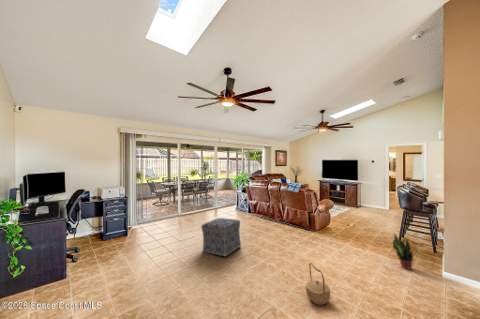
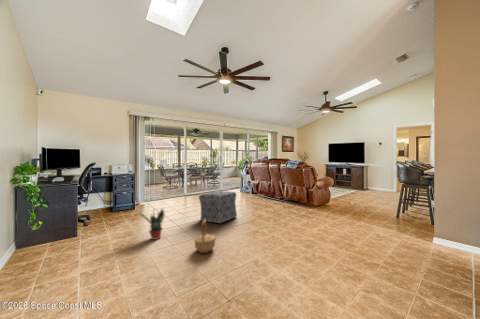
potted plant: present [393,235,418,270] -> present [141,210,165,240]
basket: present [306,263,330,305] -> present [195,219,215,253]

